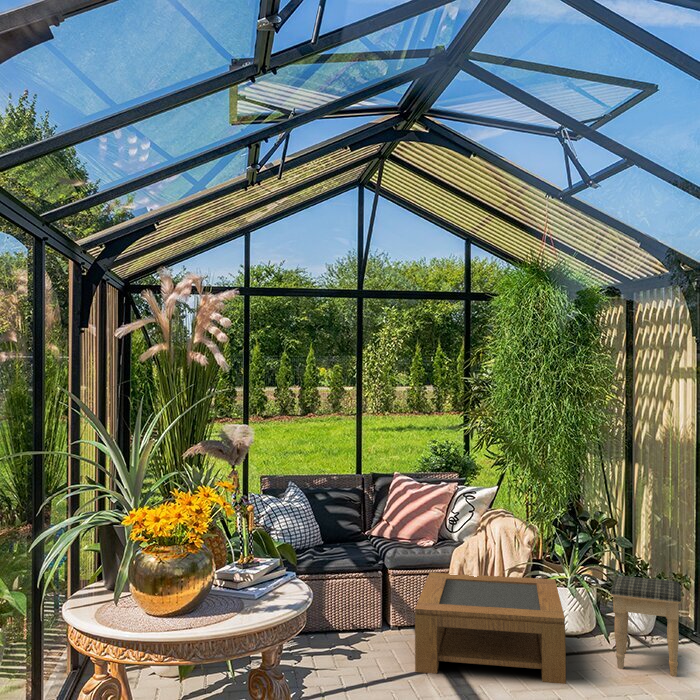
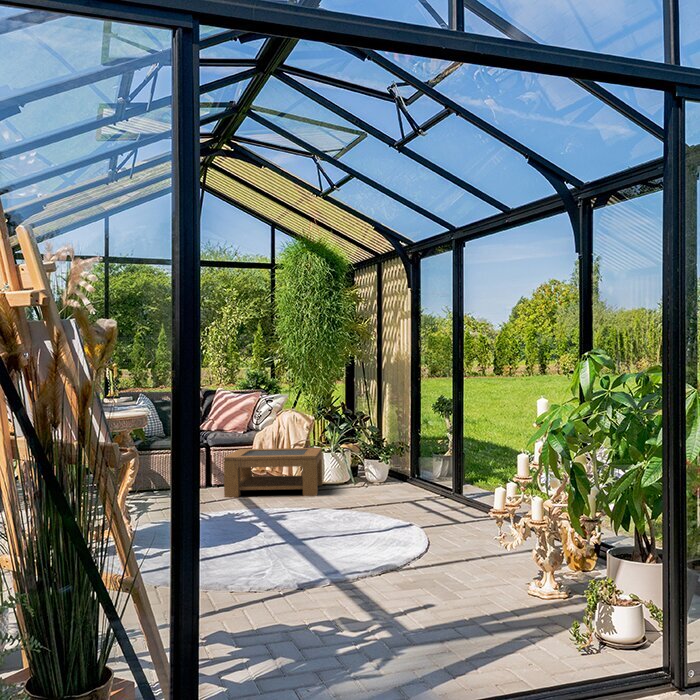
footstool: present [611,576,681,677] -> none [348,439,394,491]

